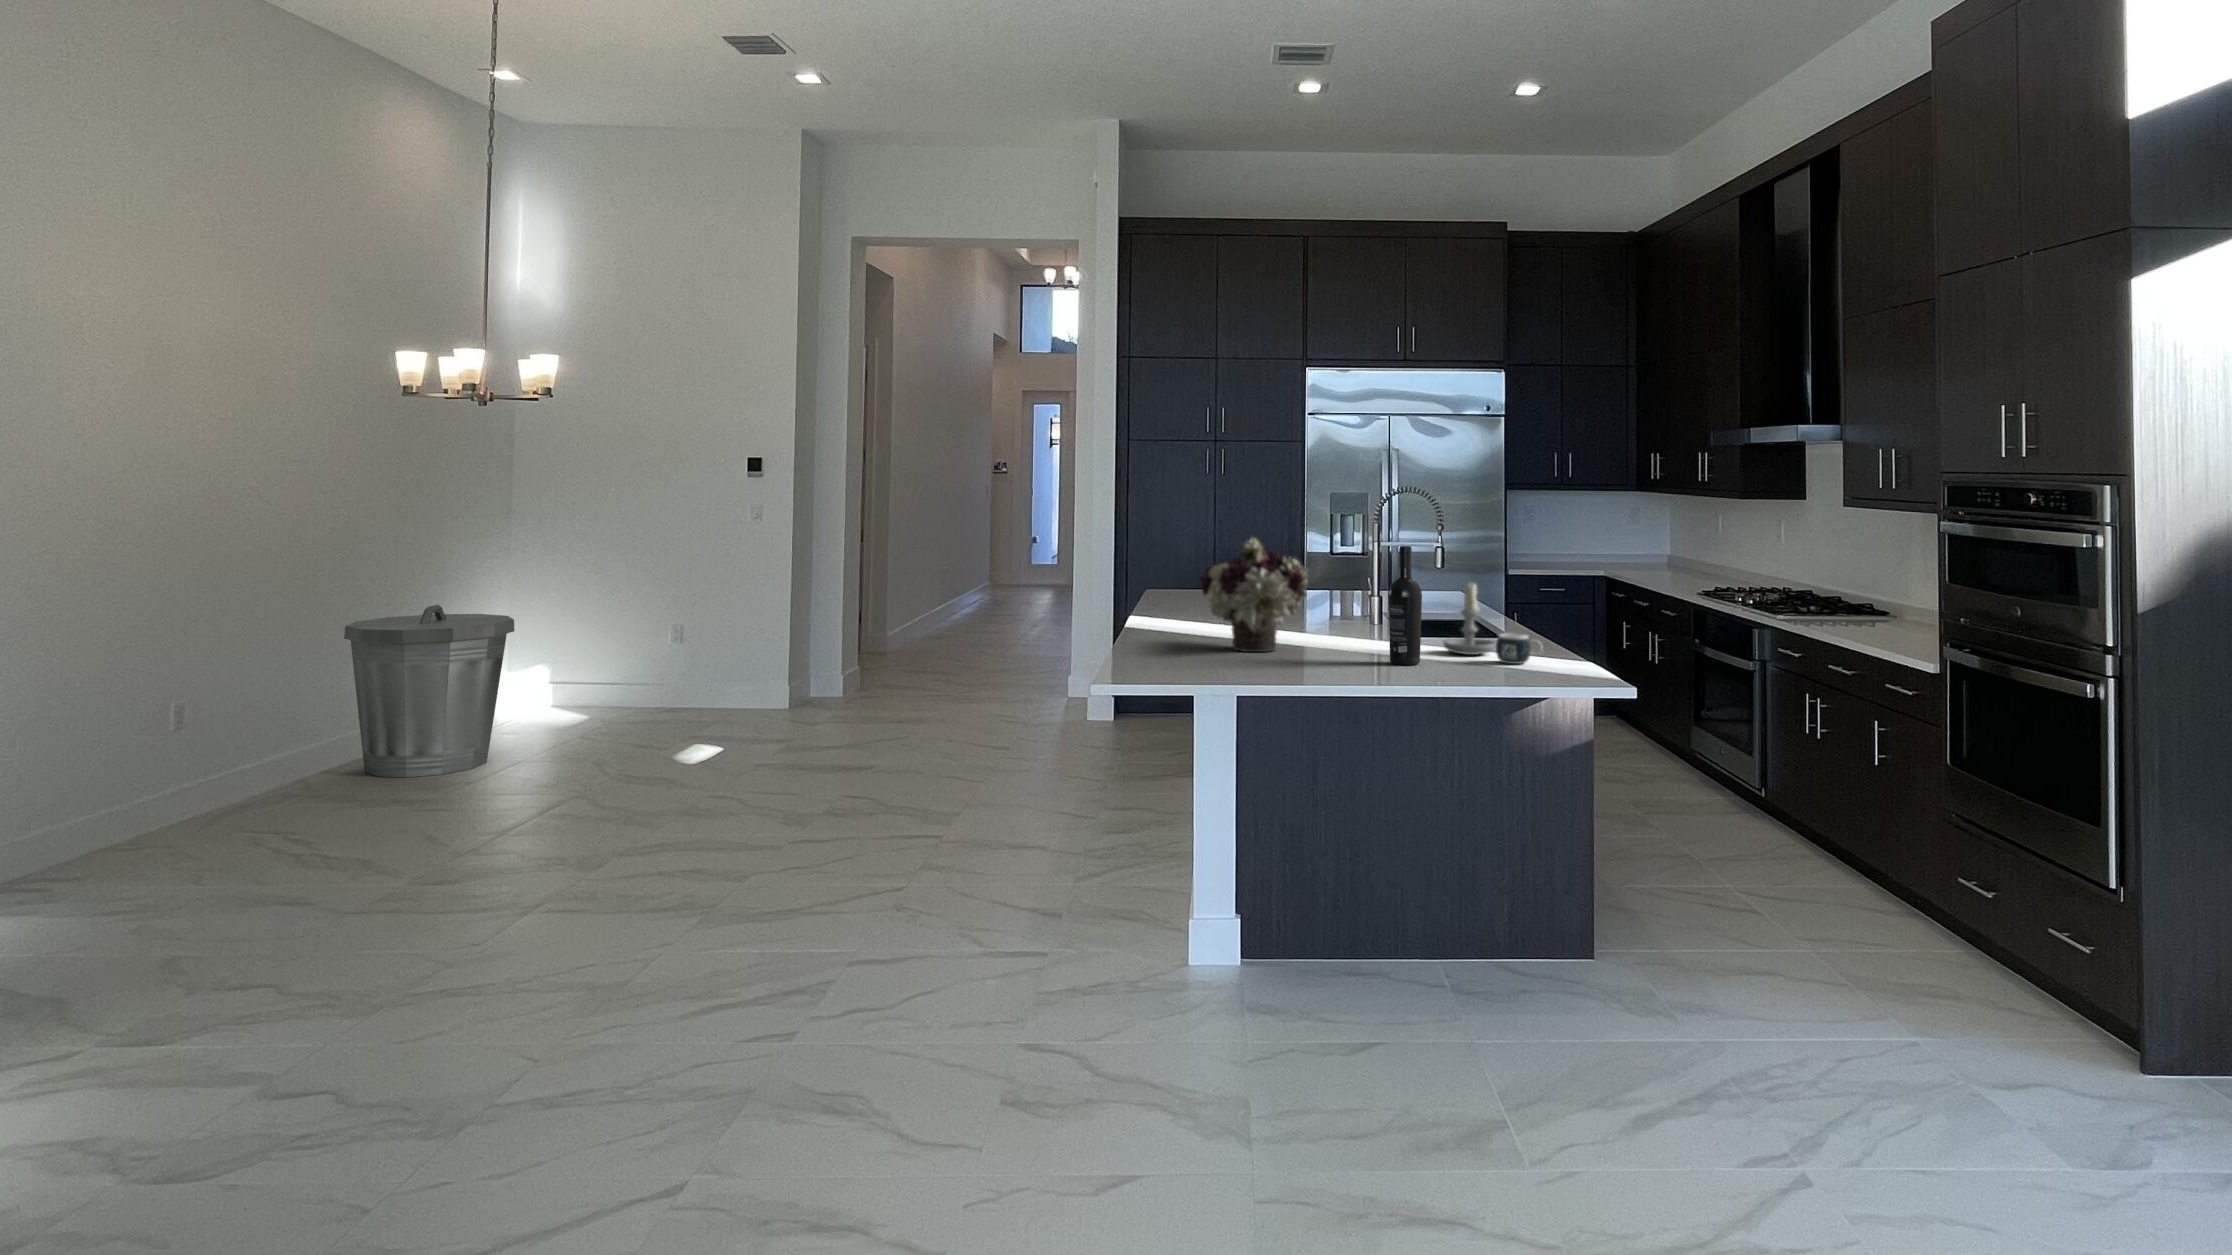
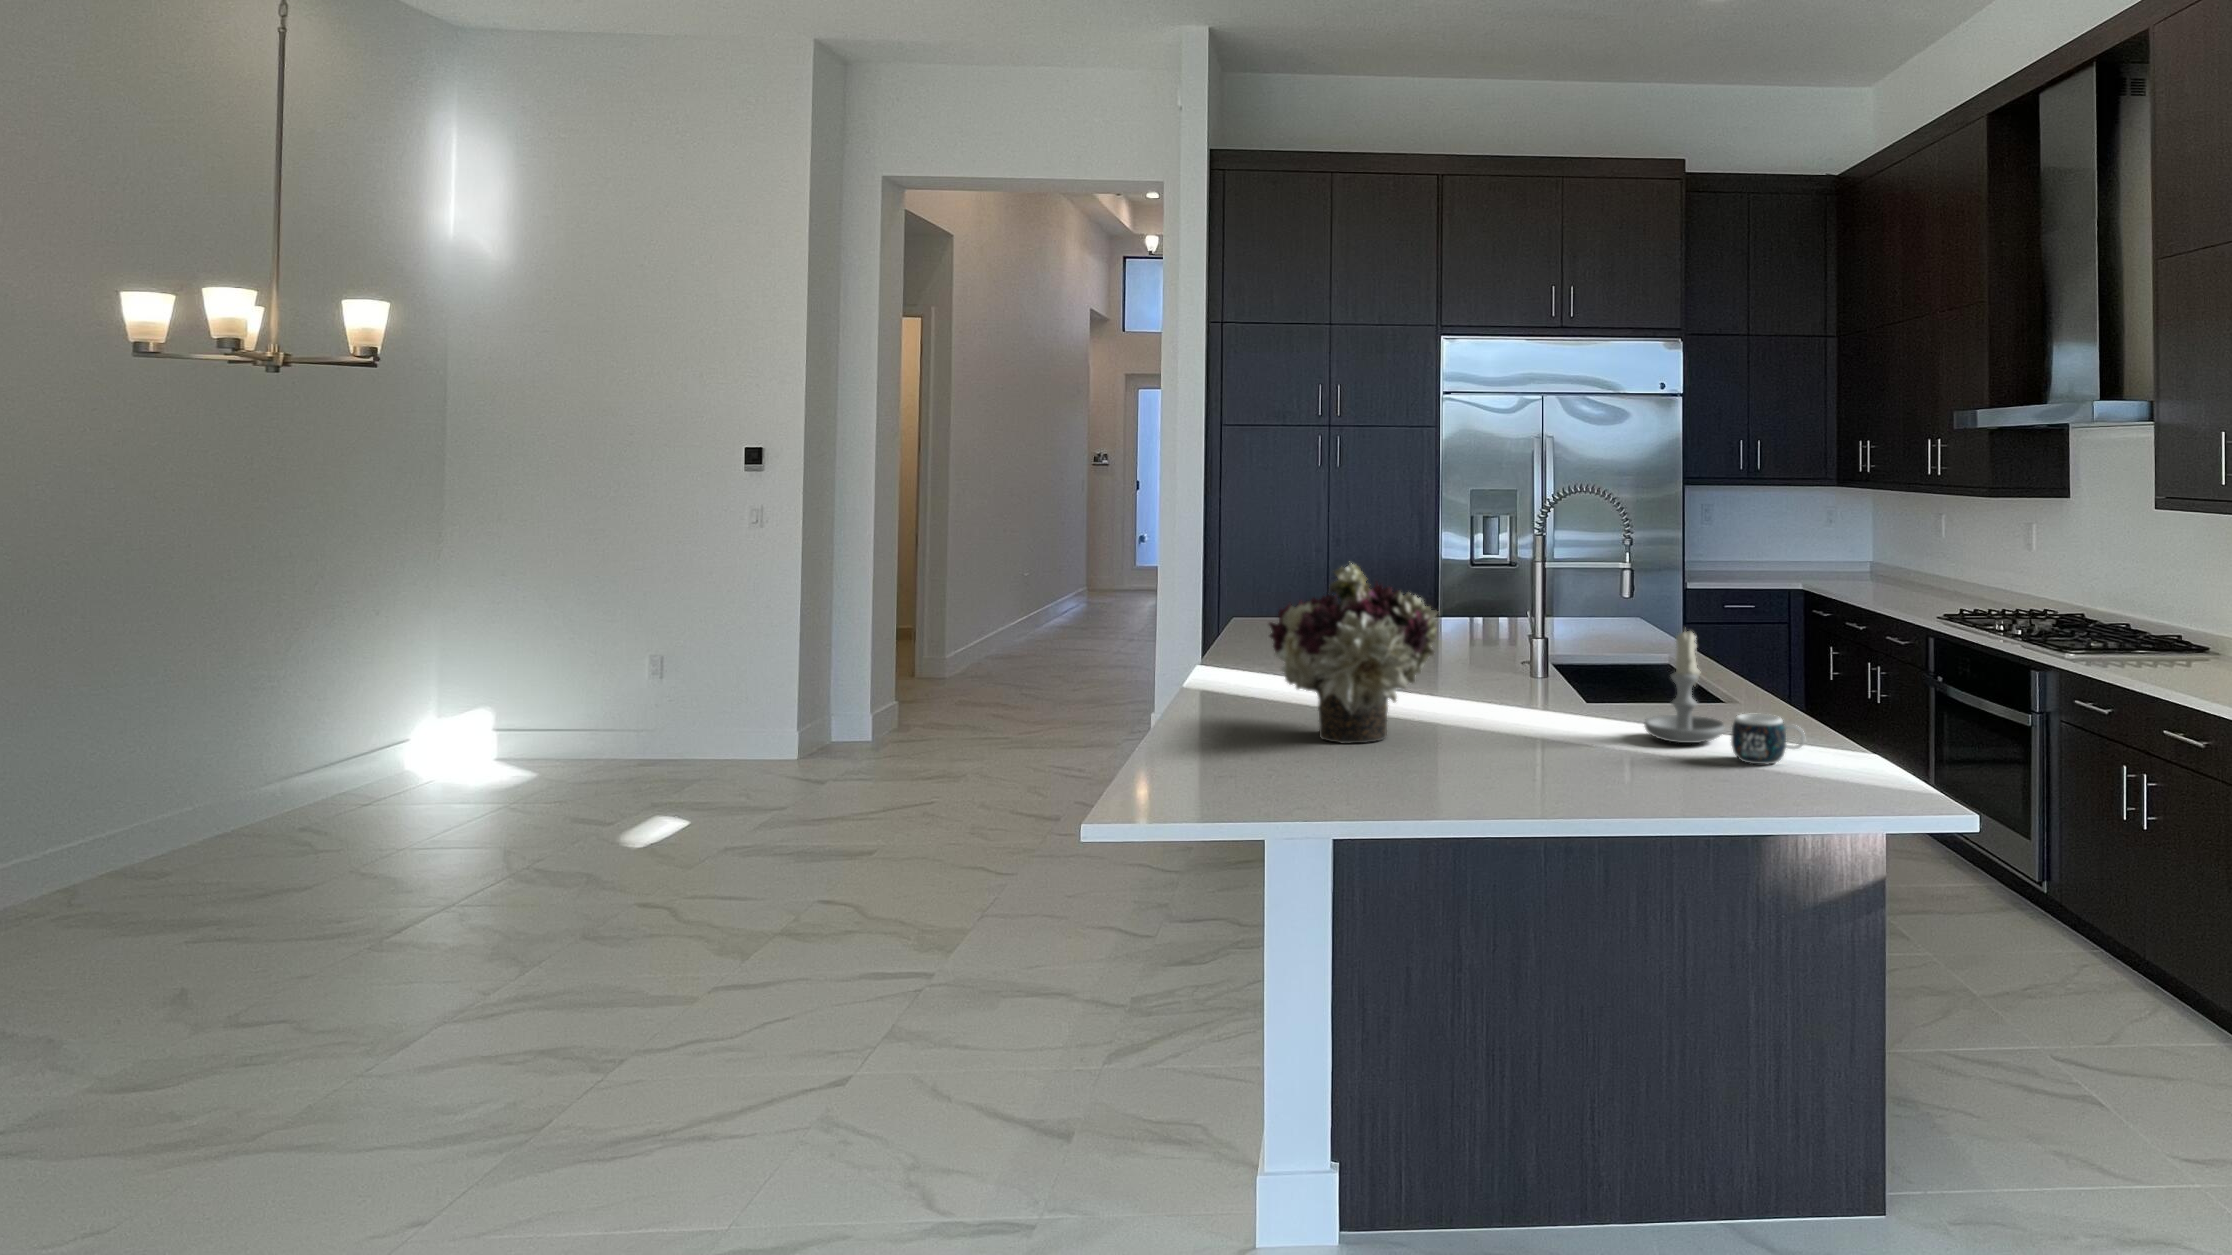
wine bottle: present [1389,546,1422,665] -> none [1564,579,1617,771]
trash can: present [344,605,514,777] -> none [156,639,402,872]

